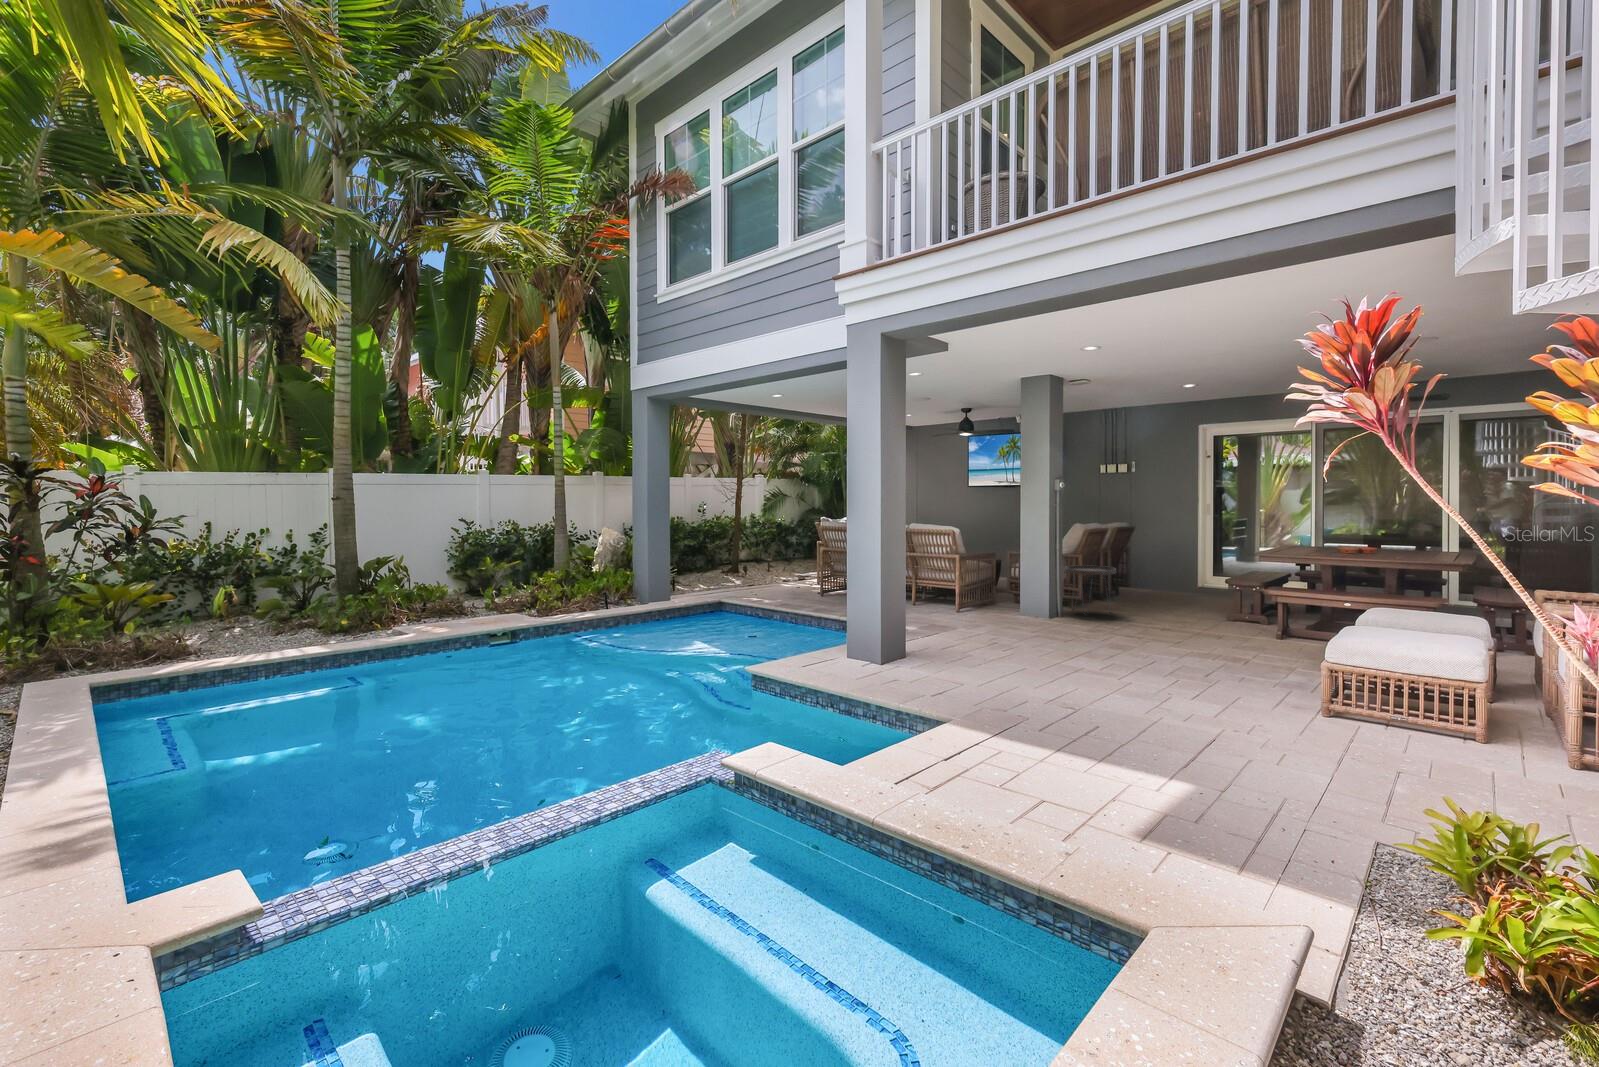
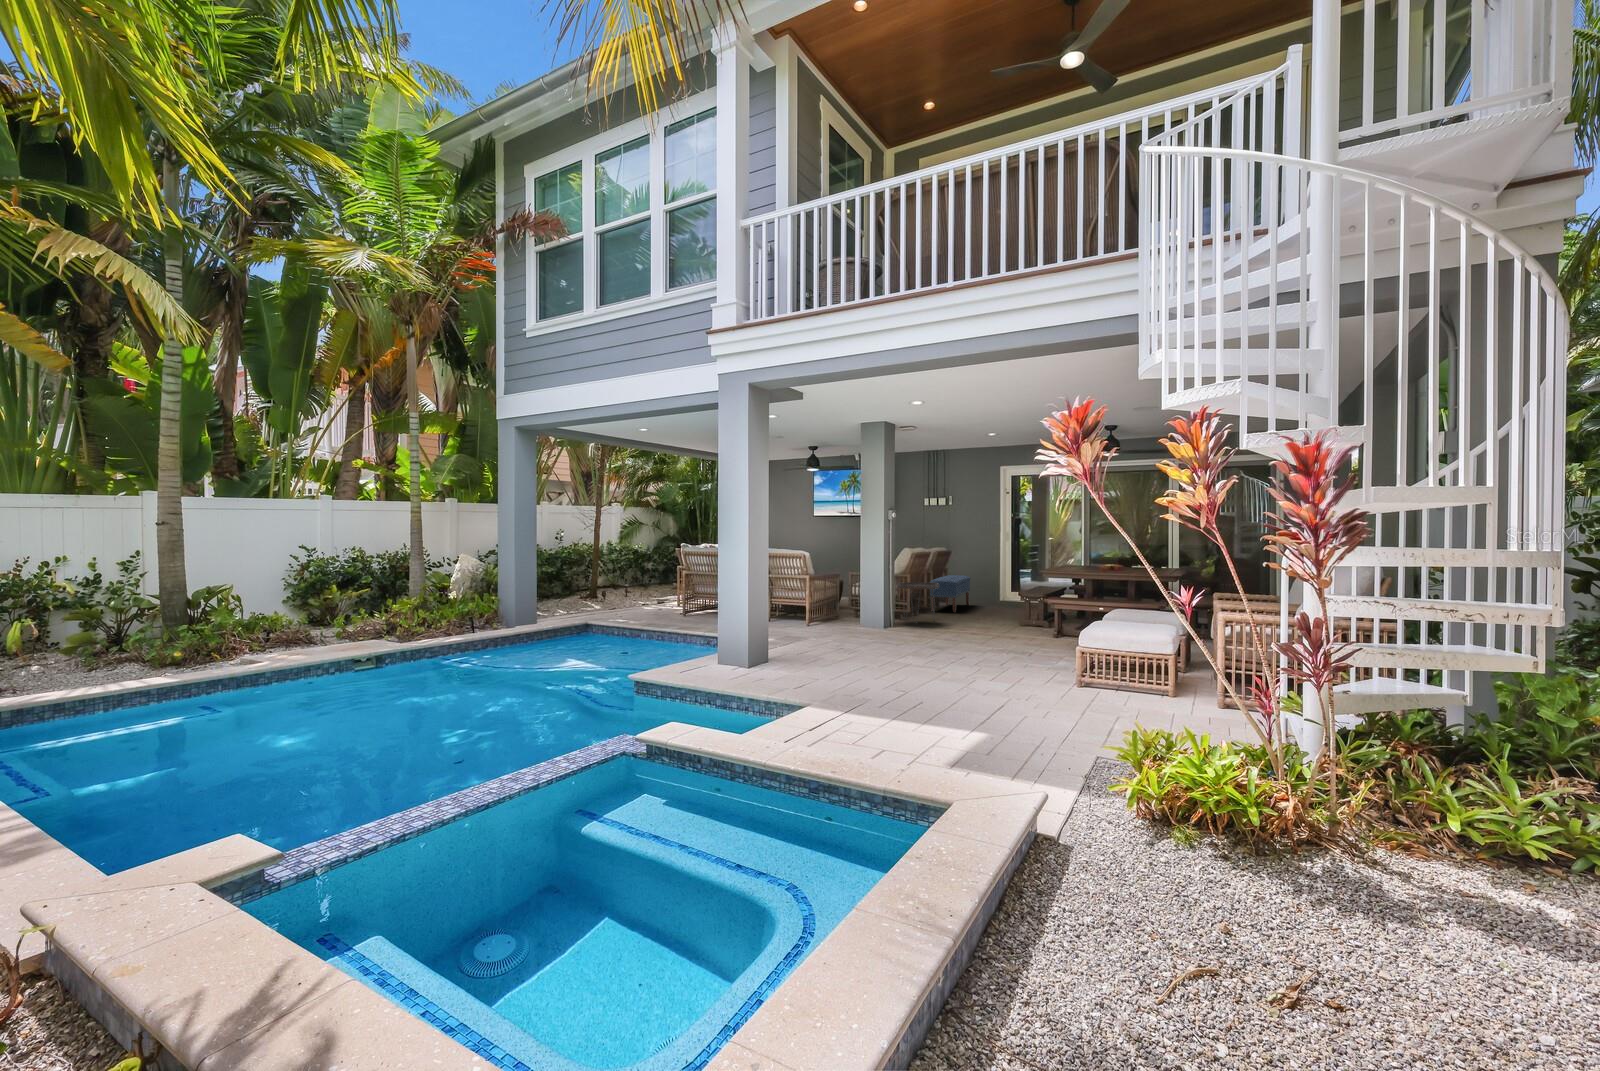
bench: none [1106,556,1159,601] -> present [930,575,970,613]

